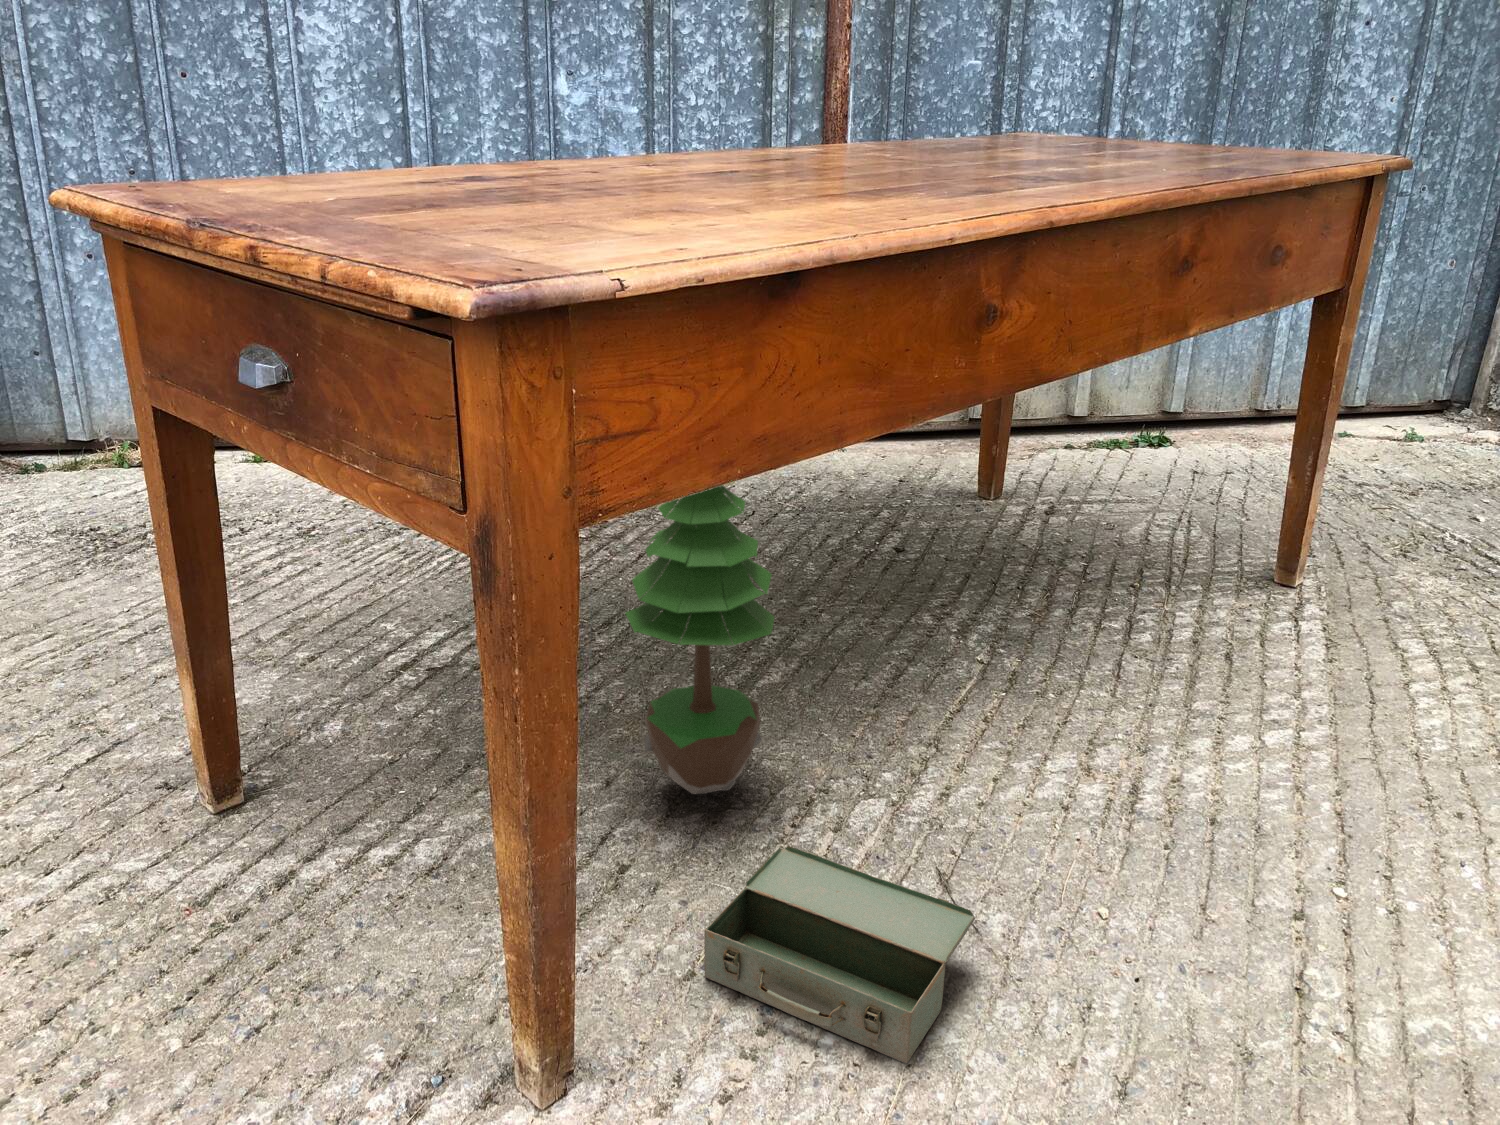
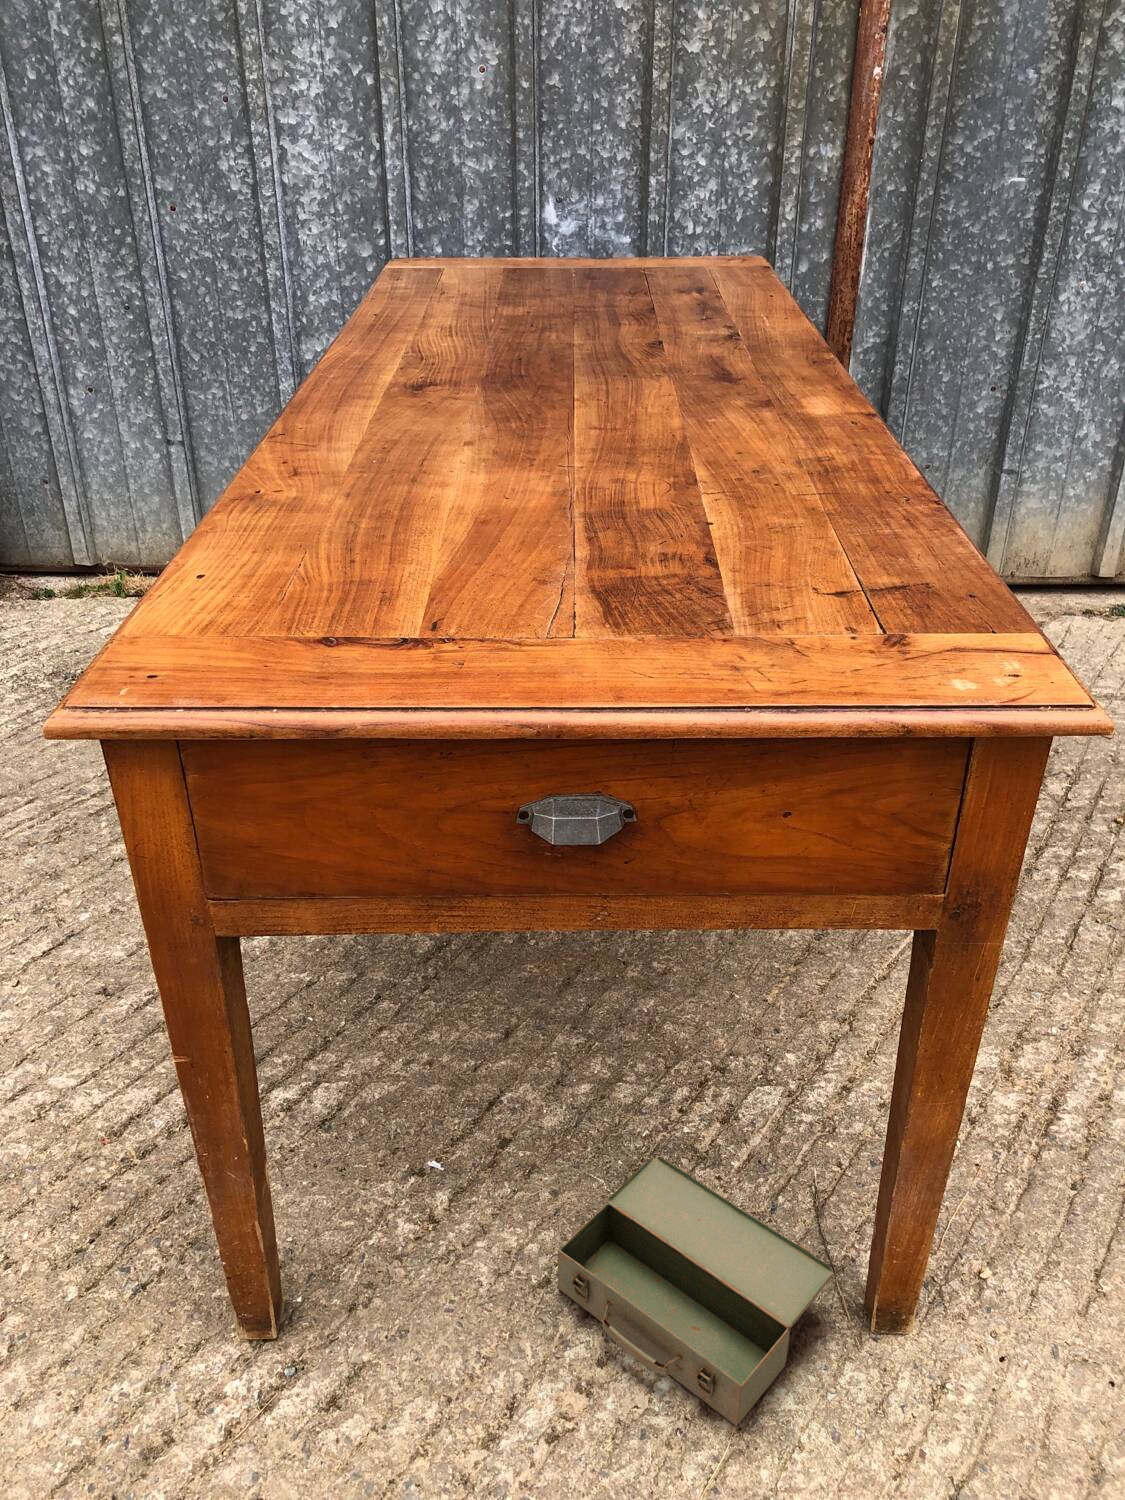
potted tree: present [625,480,775,794] -> none [524,701,677,1064]

